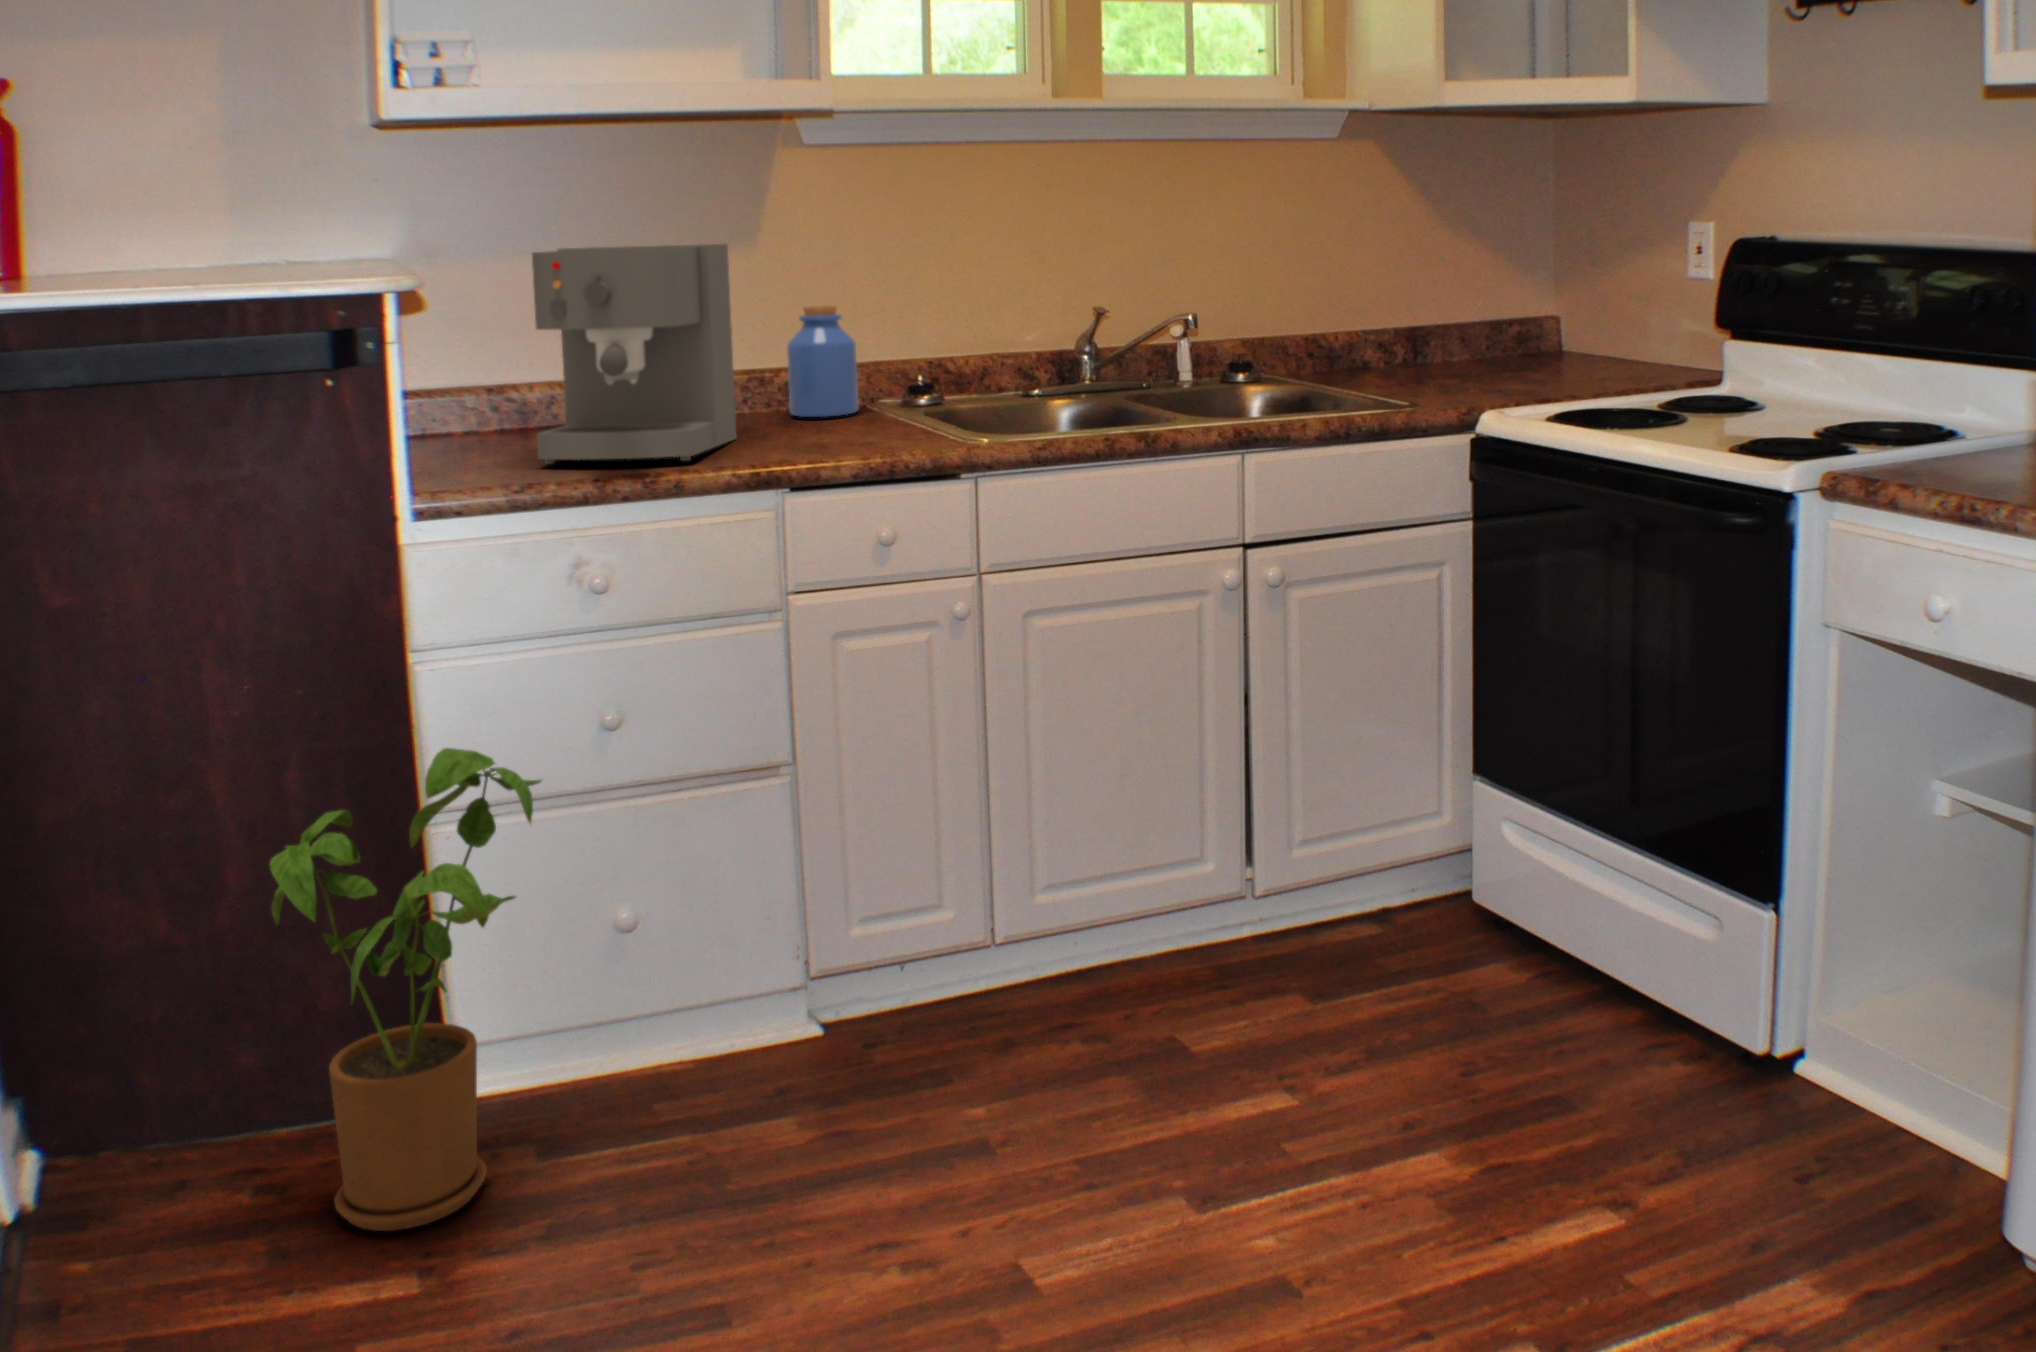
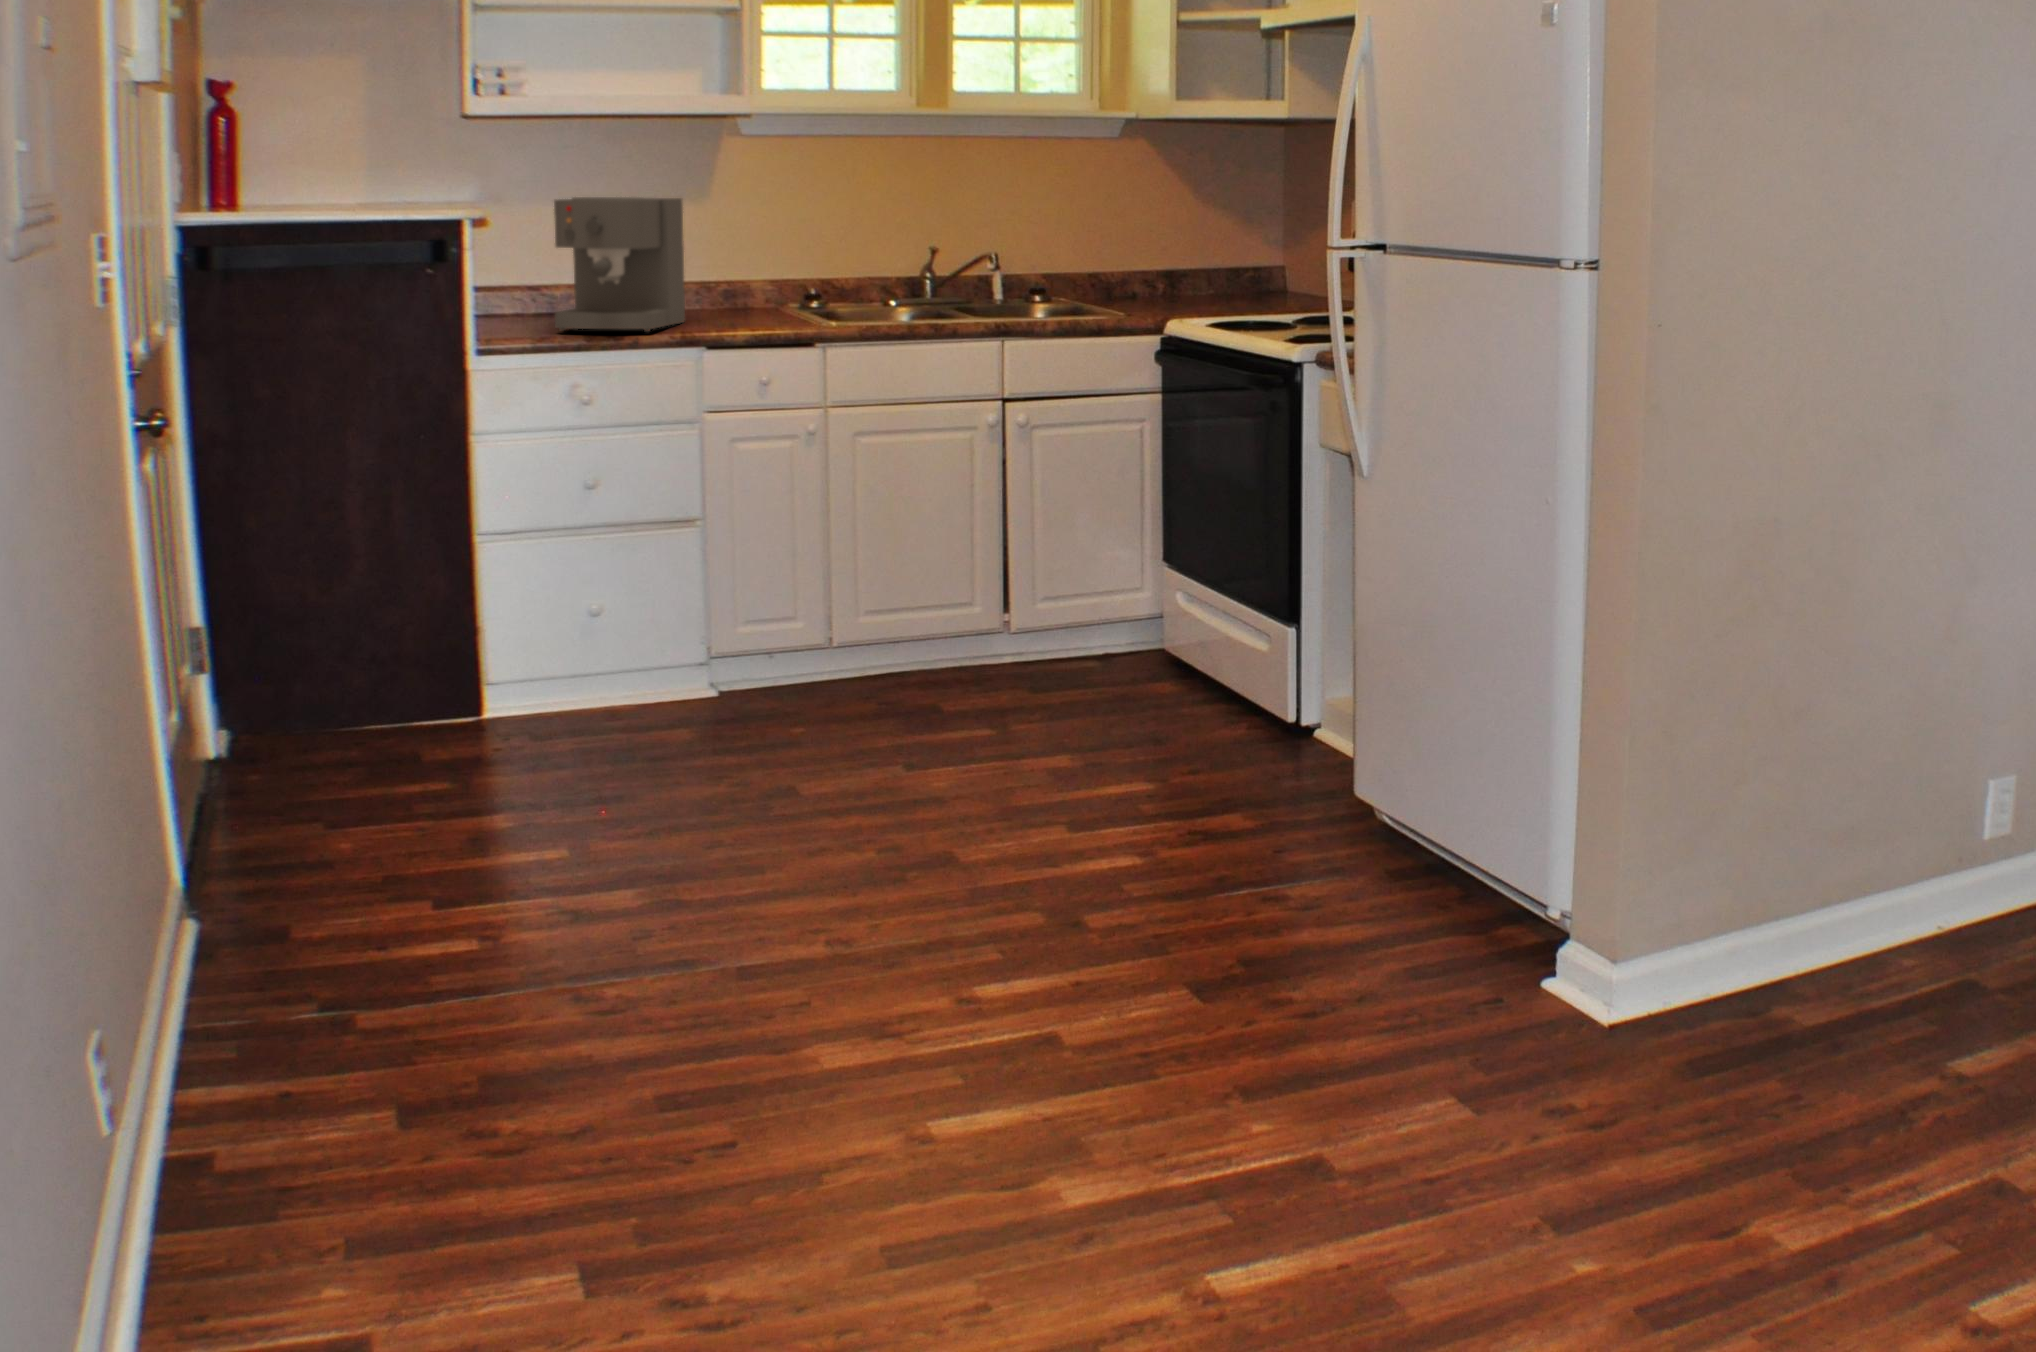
jar: present [787,306,858,417] -> none [725,240,772,311]
house plant: present [270,748,541,1231] -> none [387,485,548,752]

